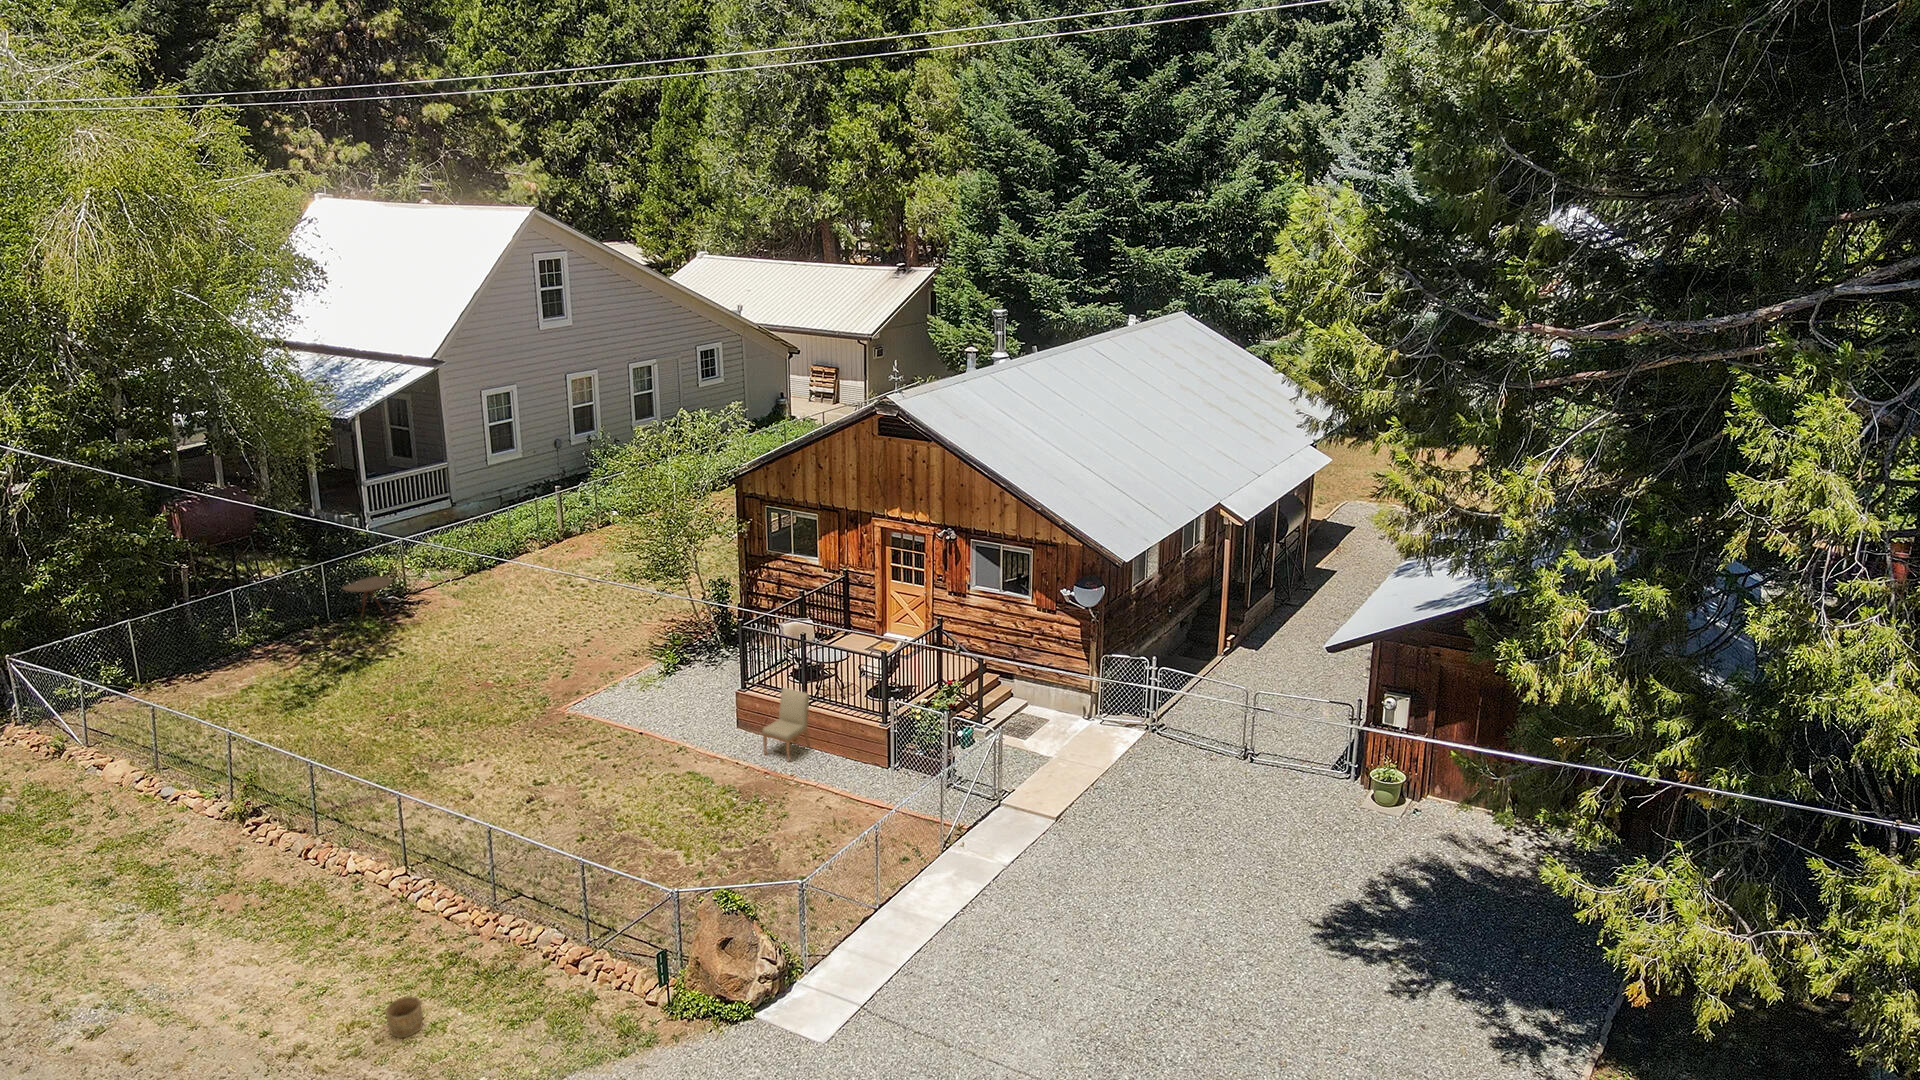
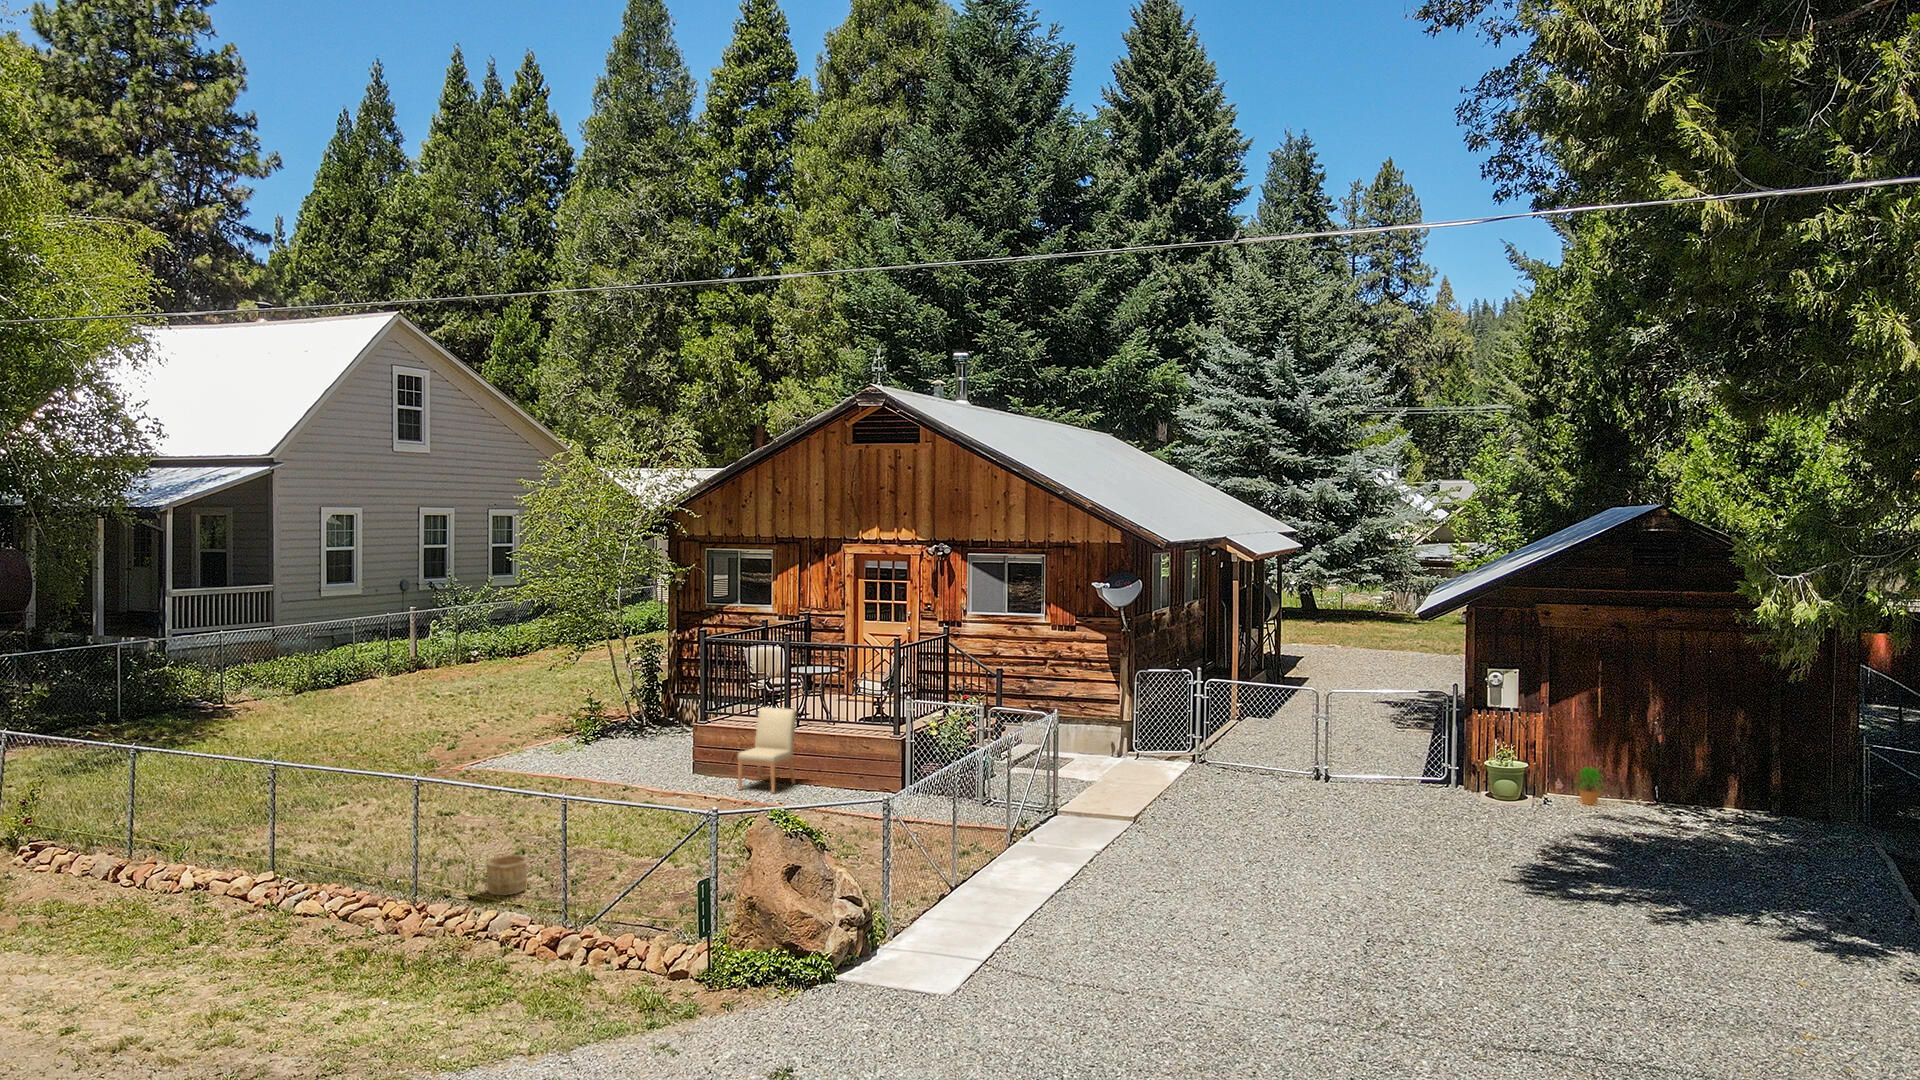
round table: present [343,576,392,616] -> none [132,674,201,721]
potted plant: none [1447,789,1473,823] -> present [1577,767,1603,805]
wooden bucket: present [385,996,423,1038] -> present [486,855,528,895]

